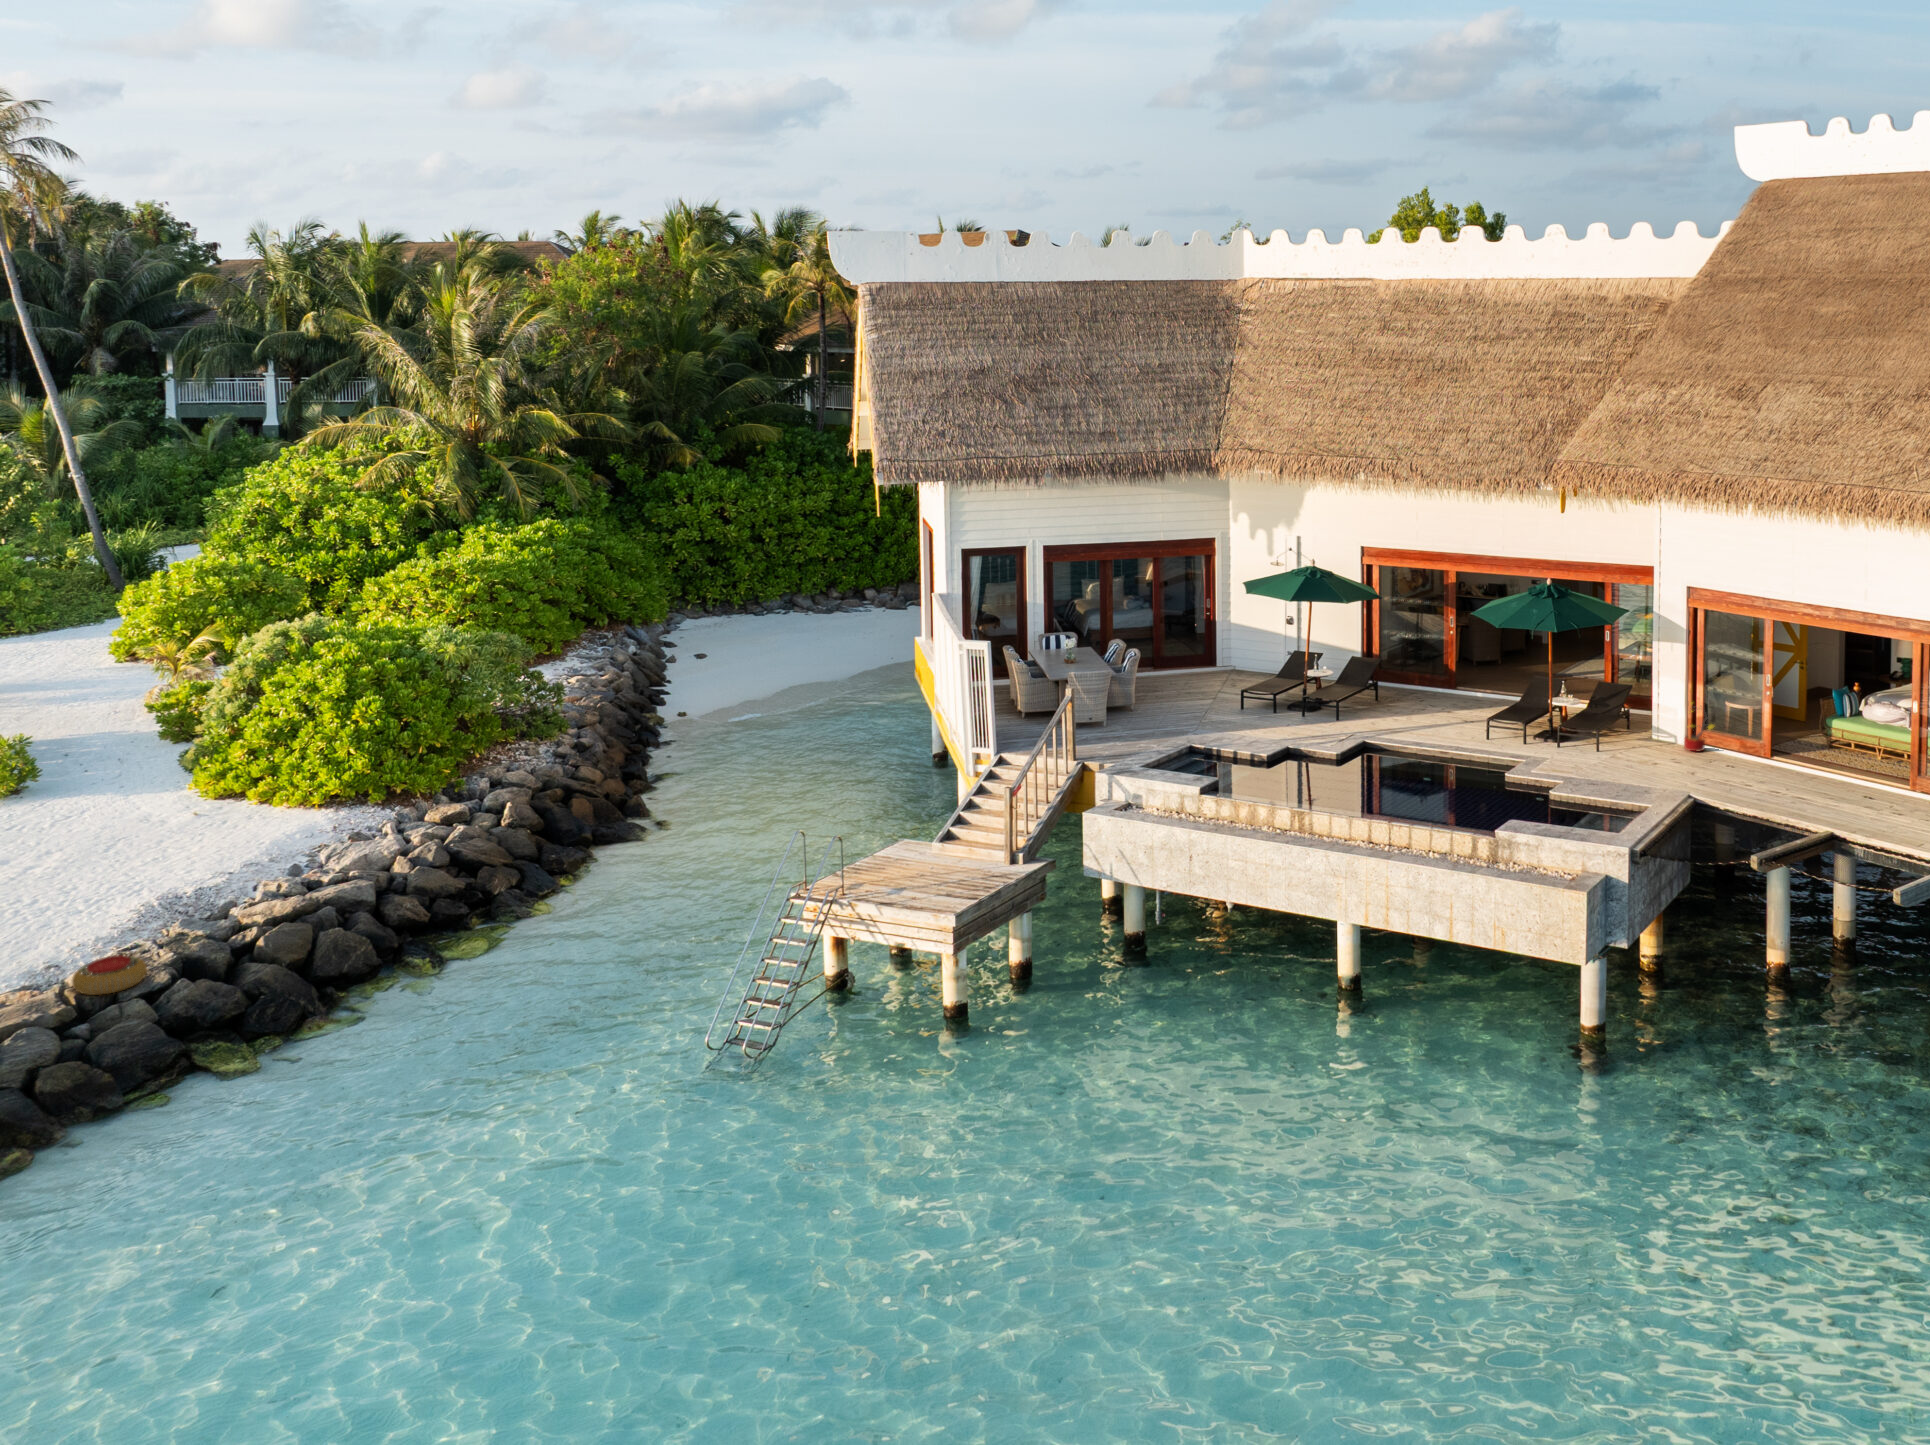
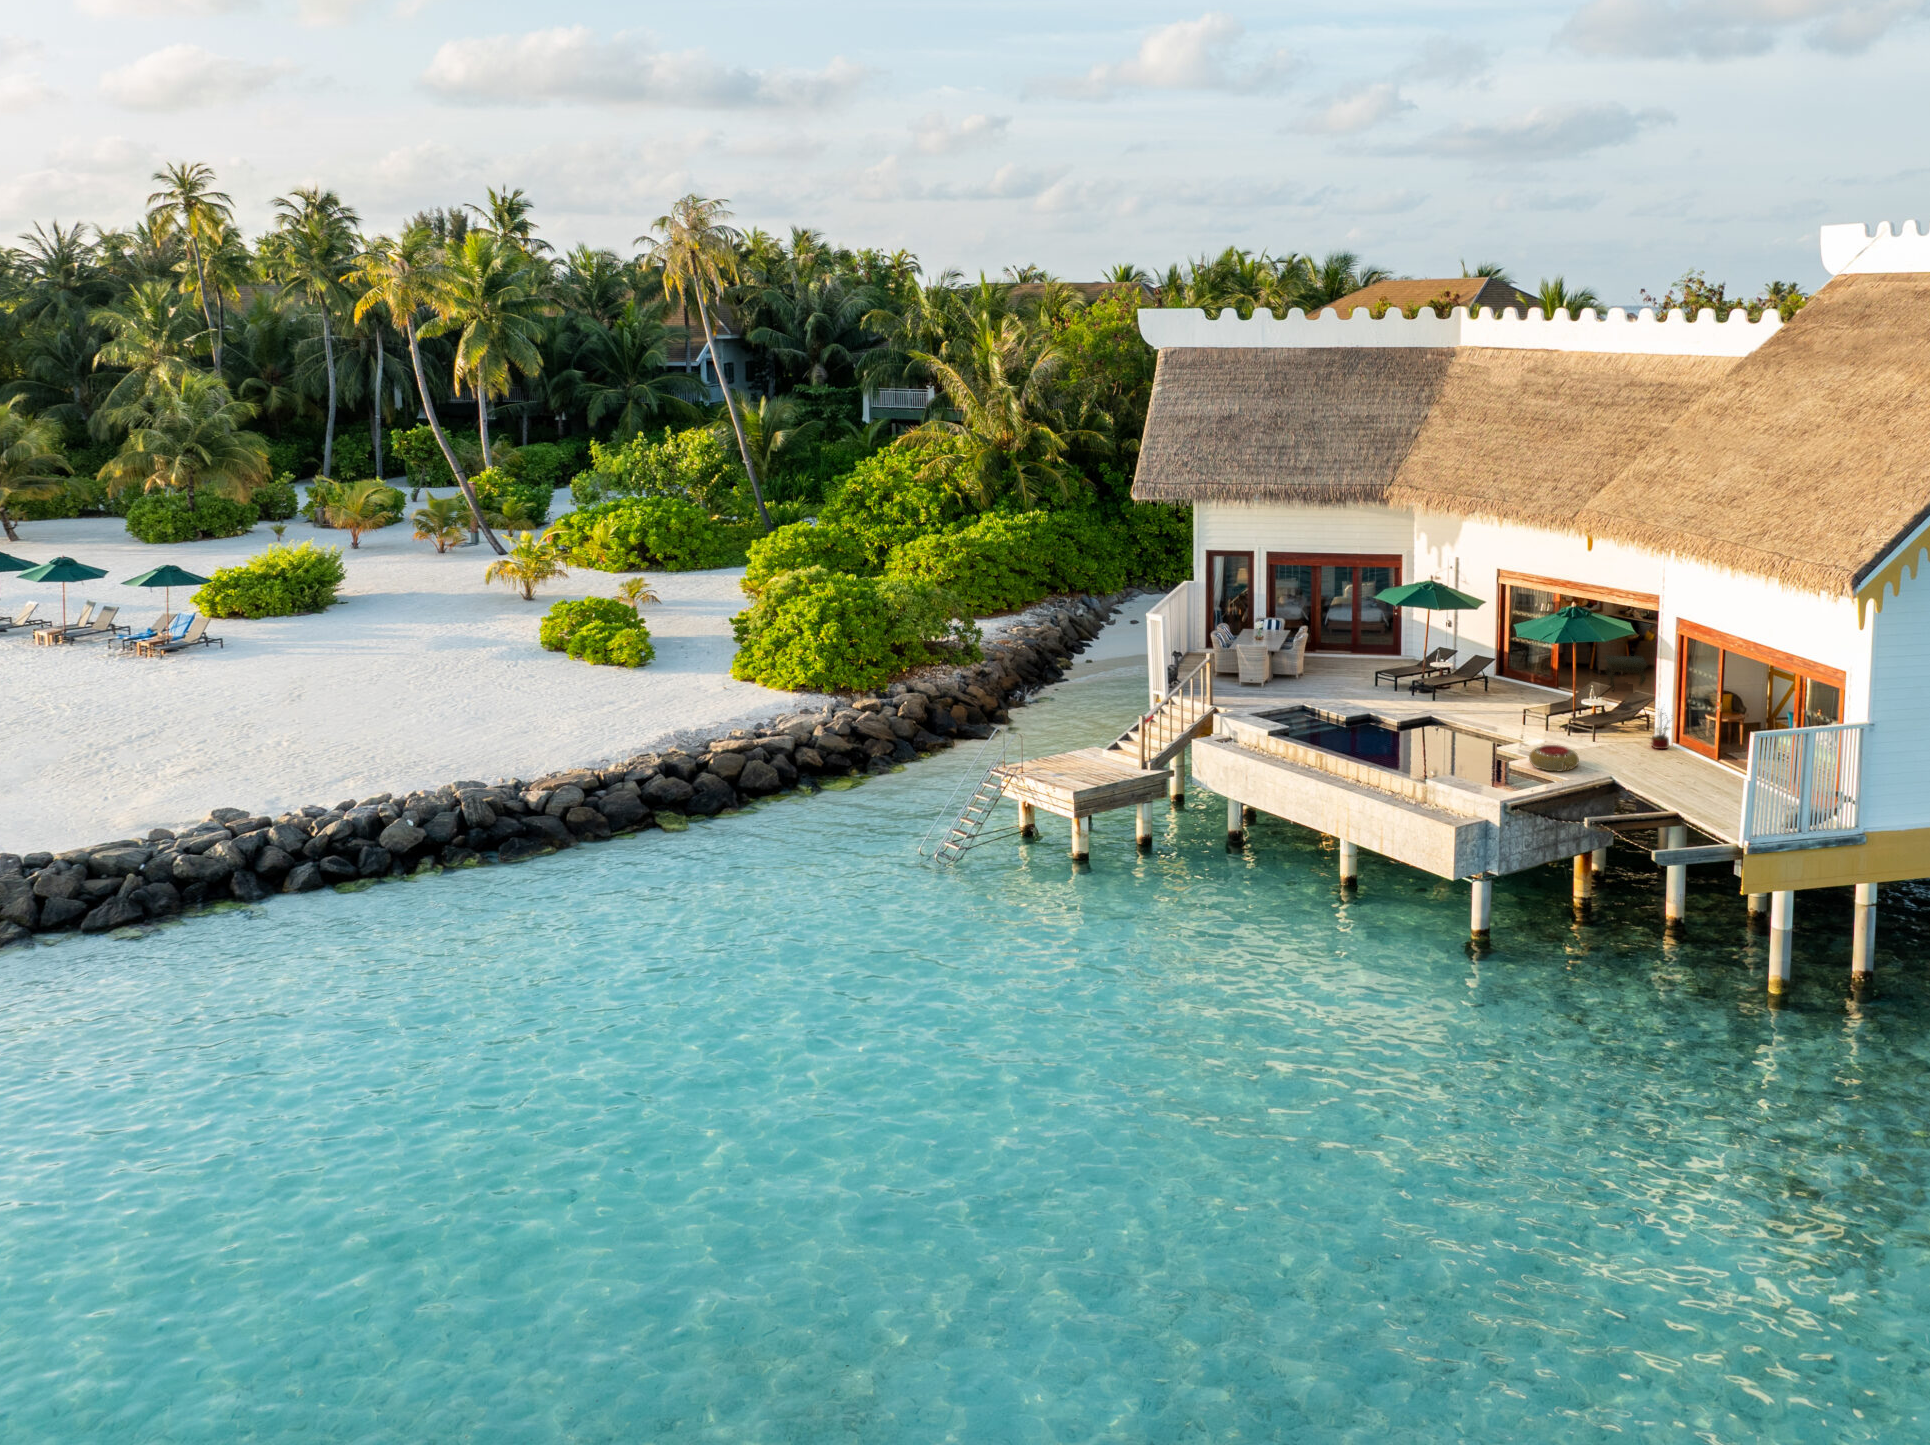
side table: none [1524,639,1585,684] -> present [1605,656,1647,690]
pouf: present [72,955,147,995] -> present [1529,745,1579,771]

